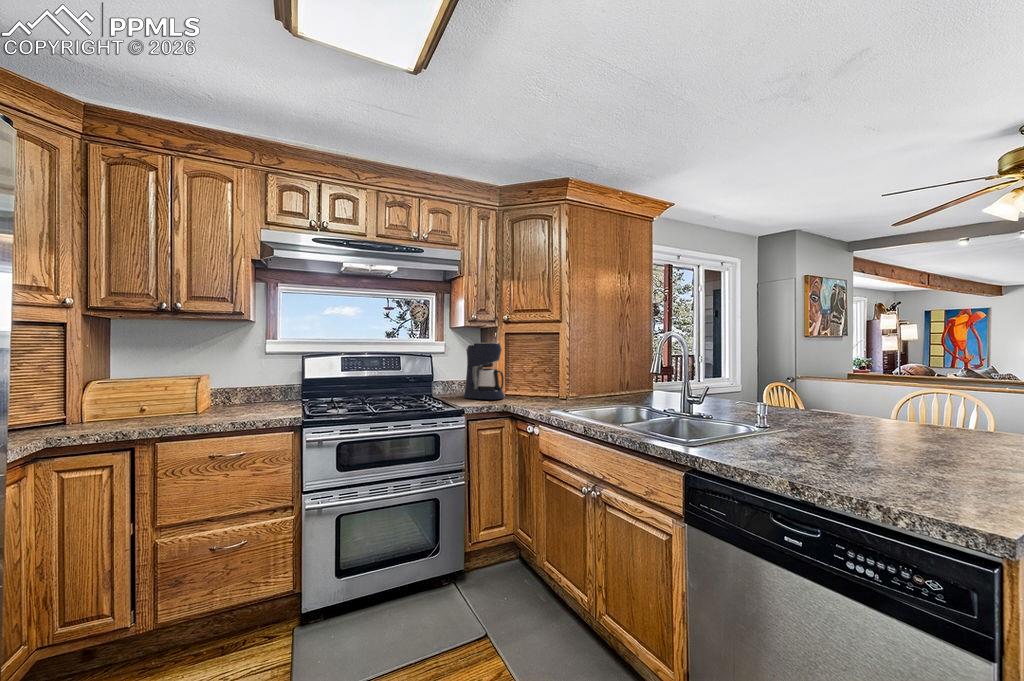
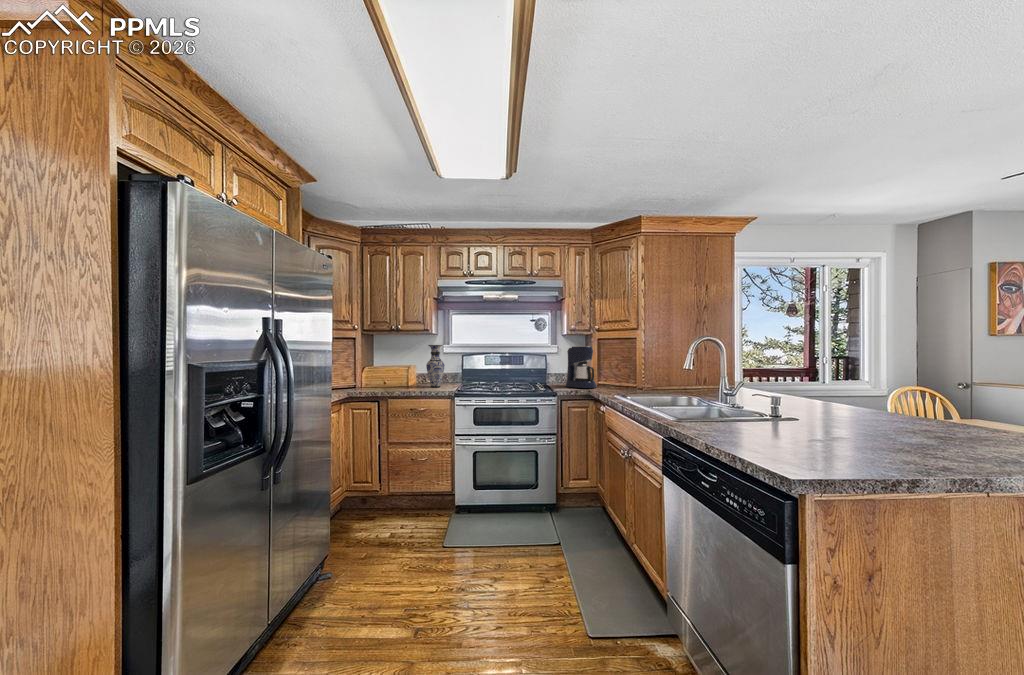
vase: none [237,338,274,411] -> present [426,345,445,387]

